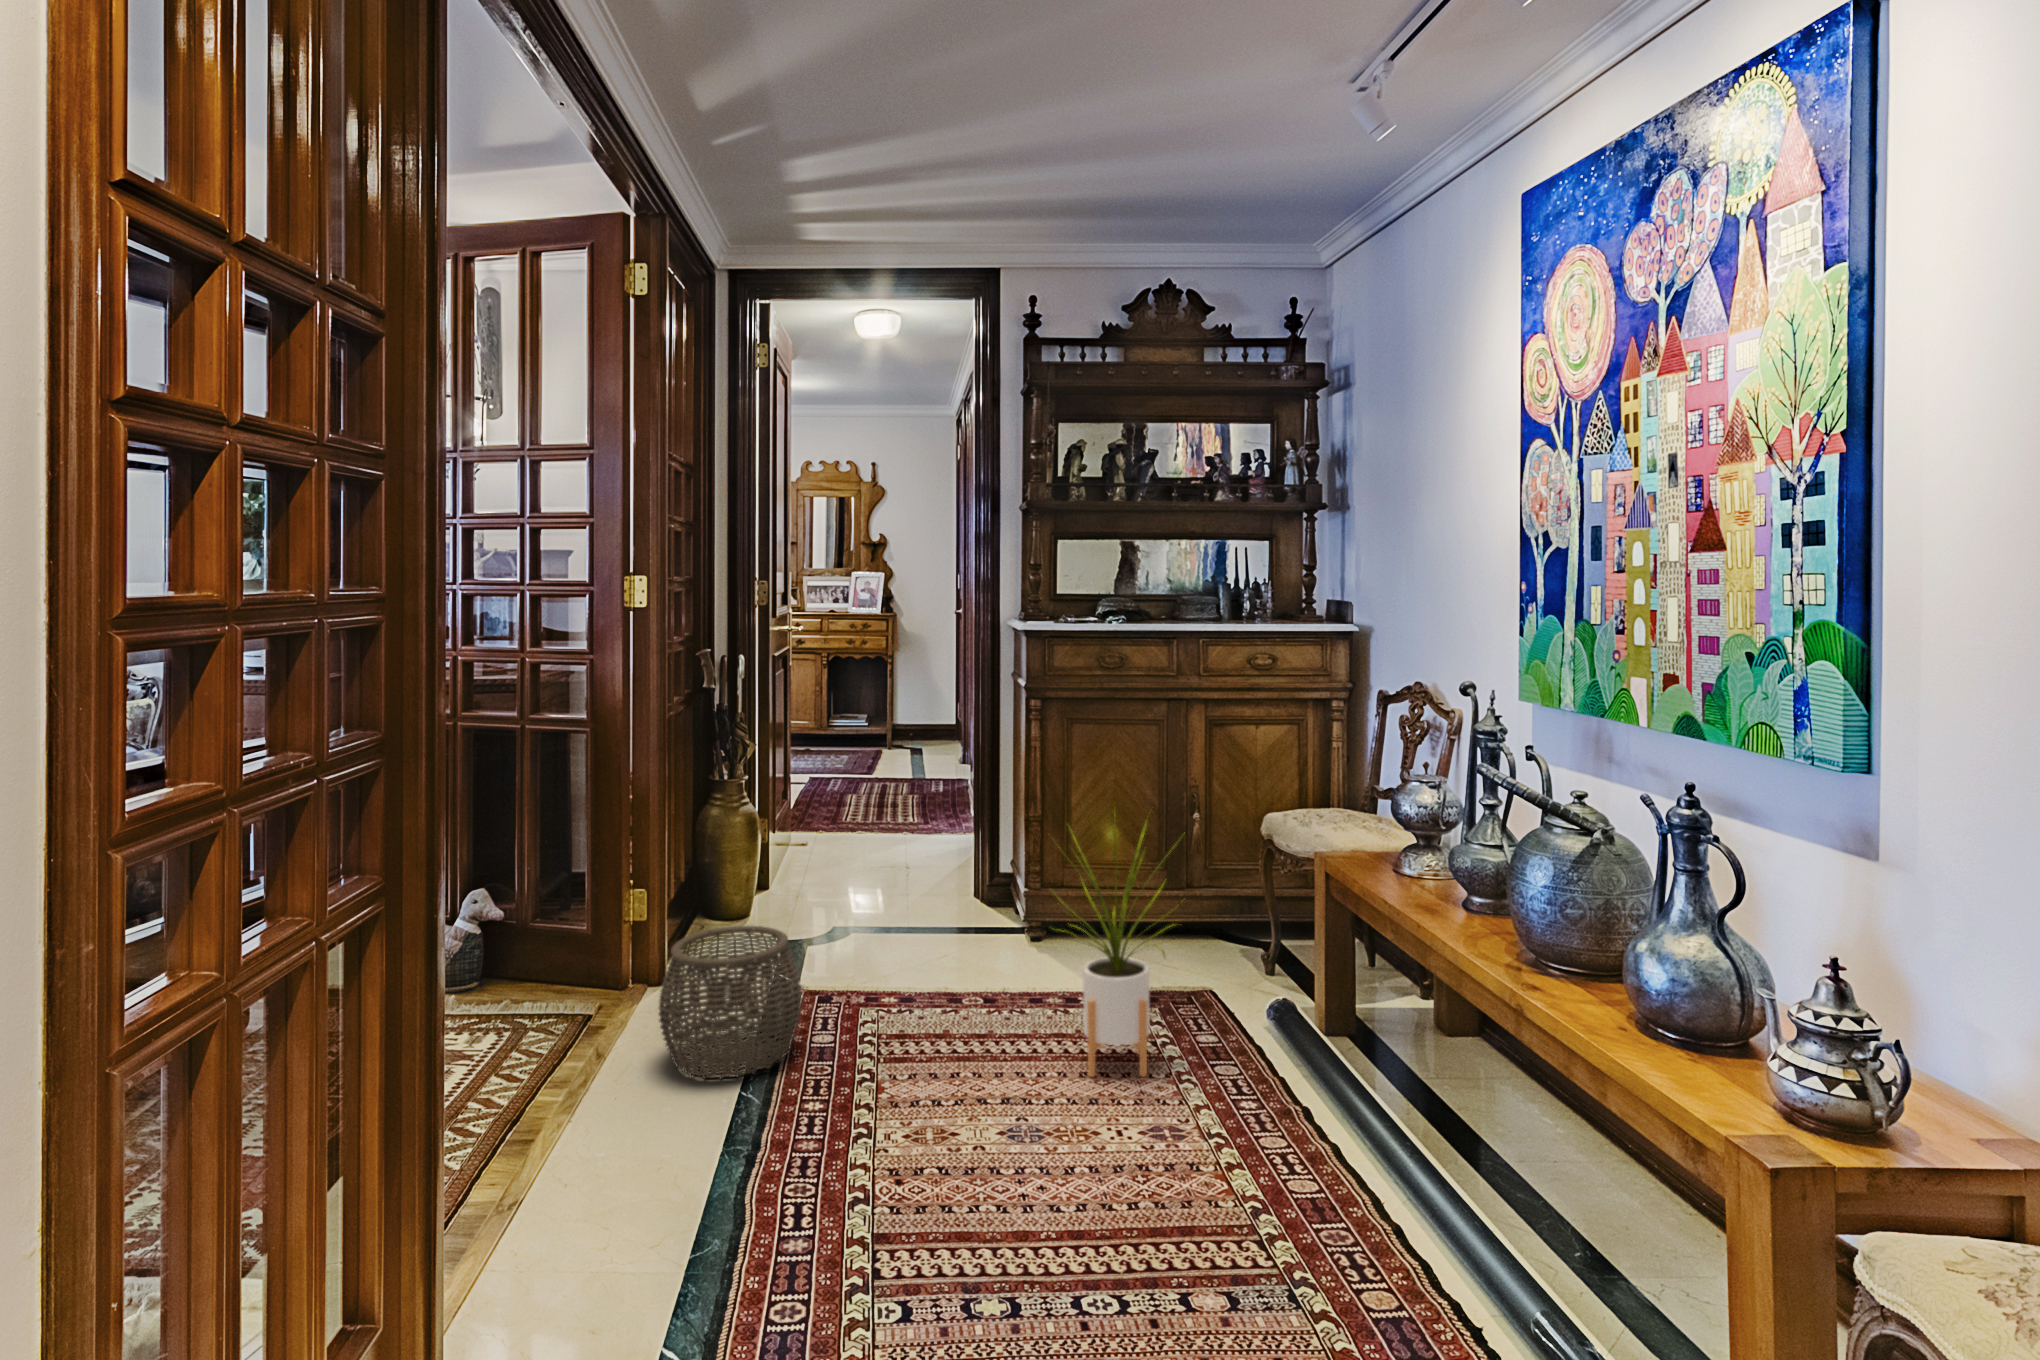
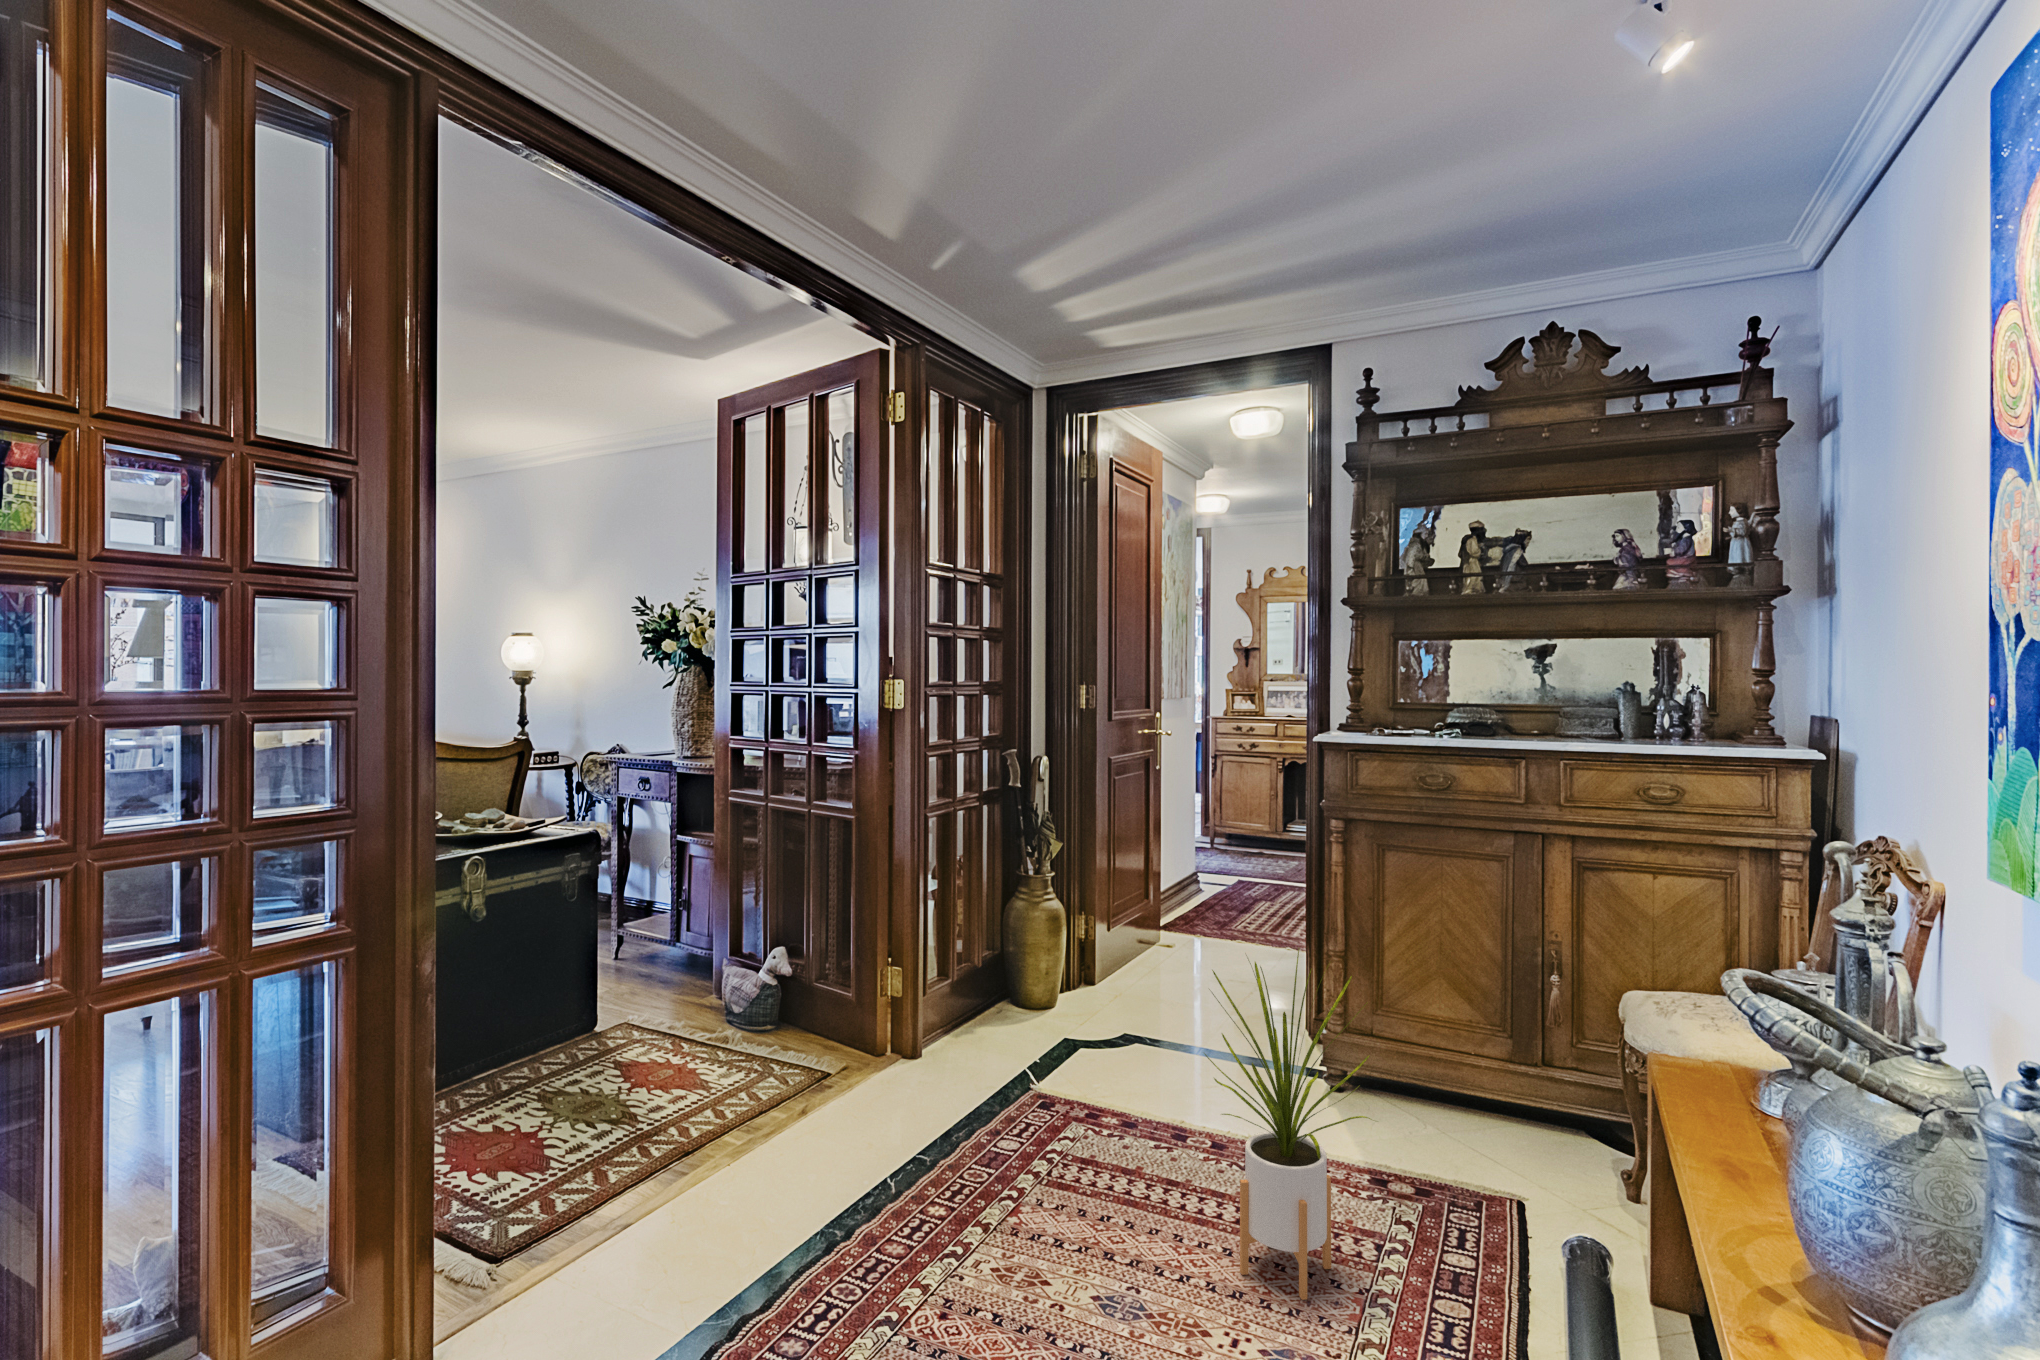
woven basket: present [659,926,802,1079] -> none [892,997,1020,1147]

